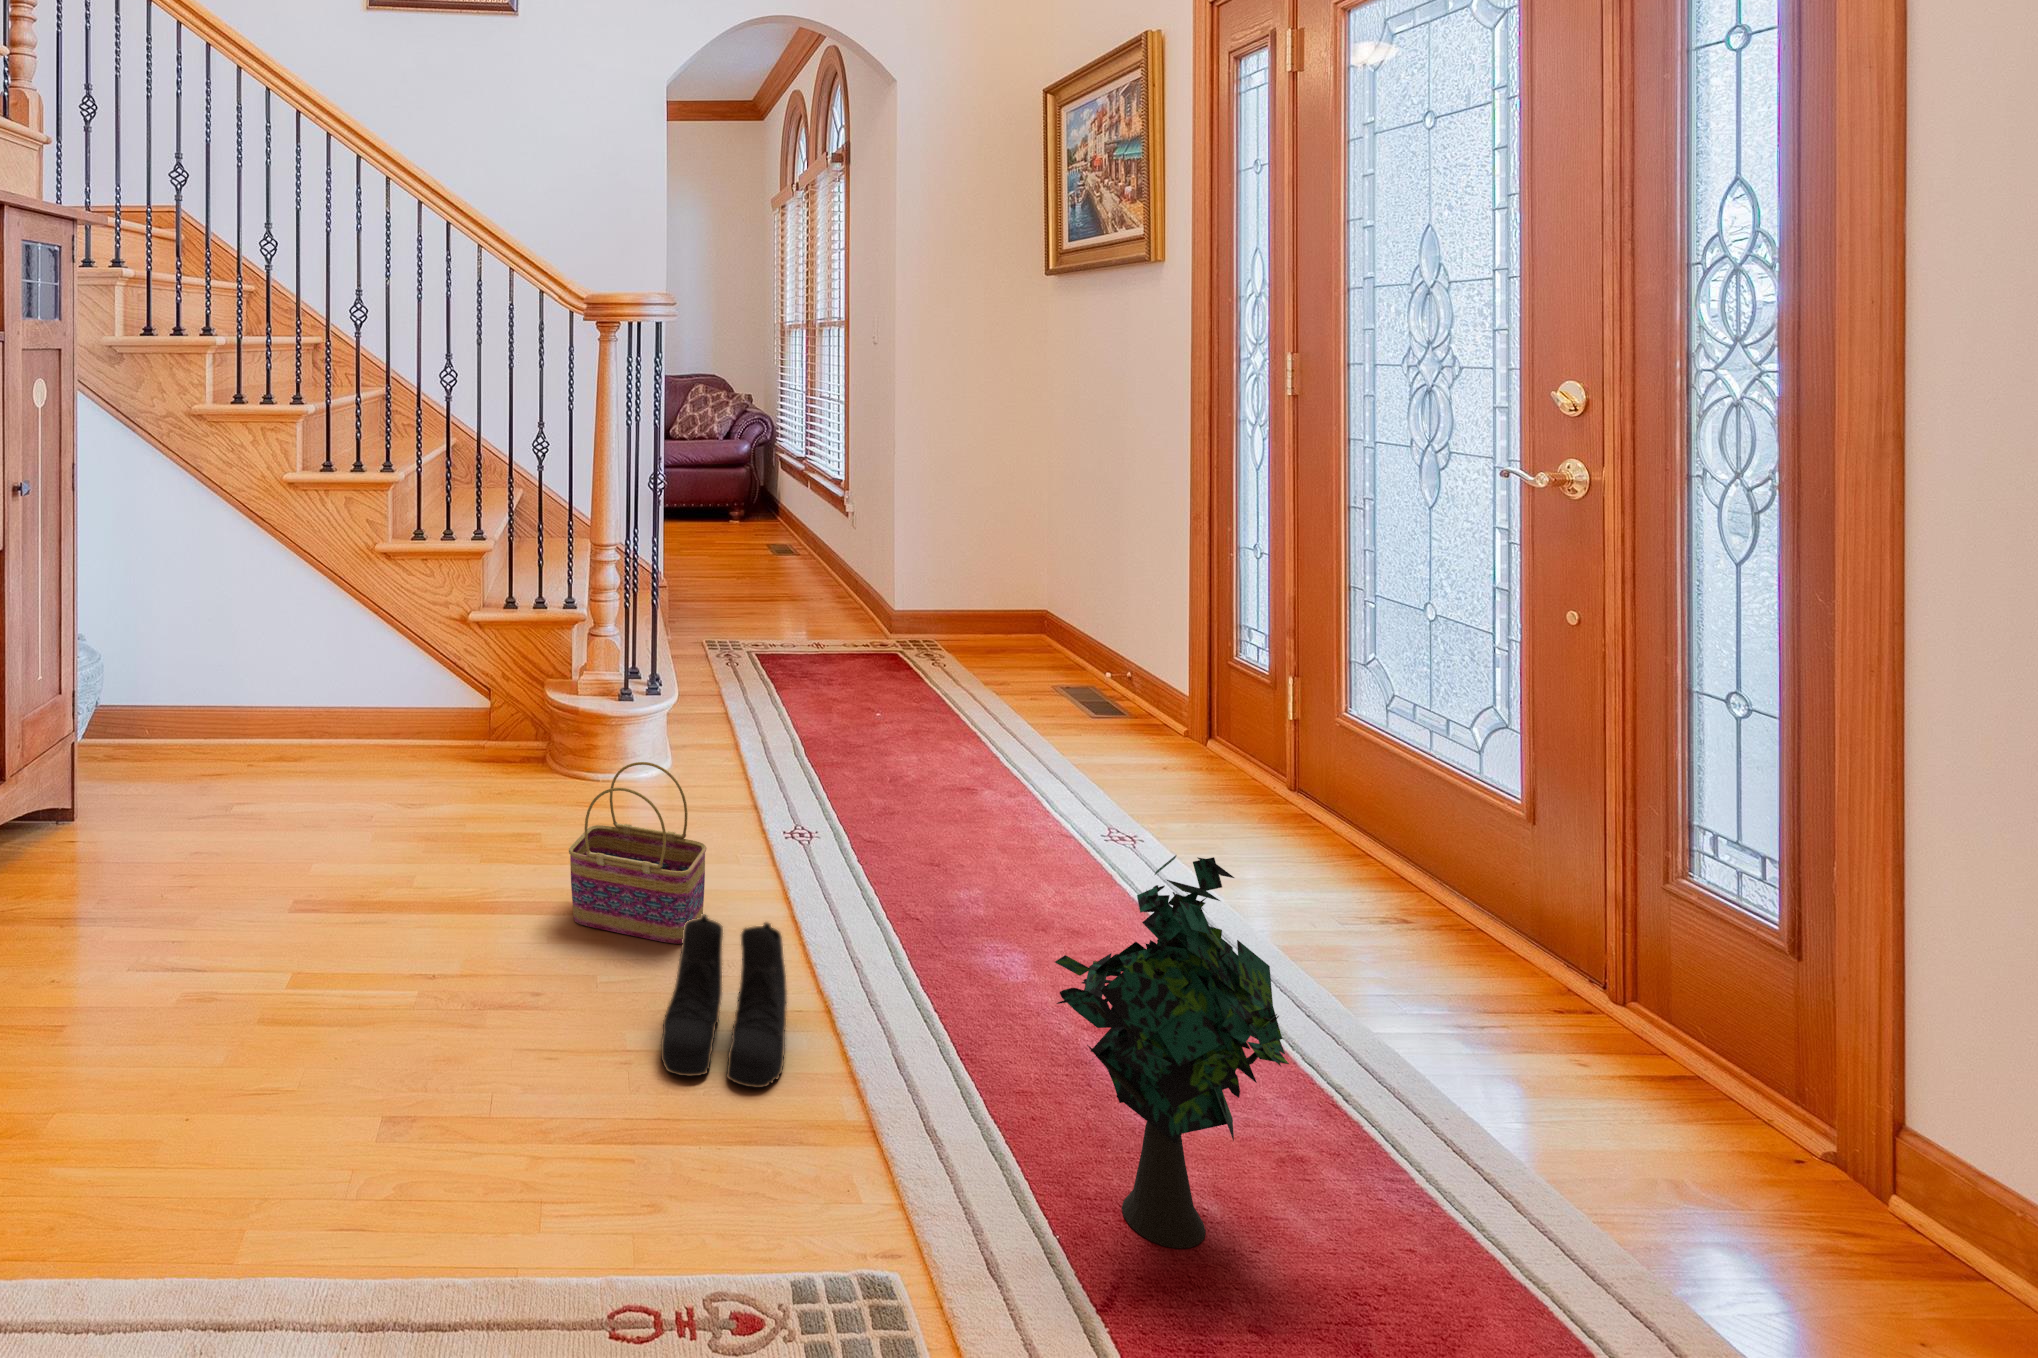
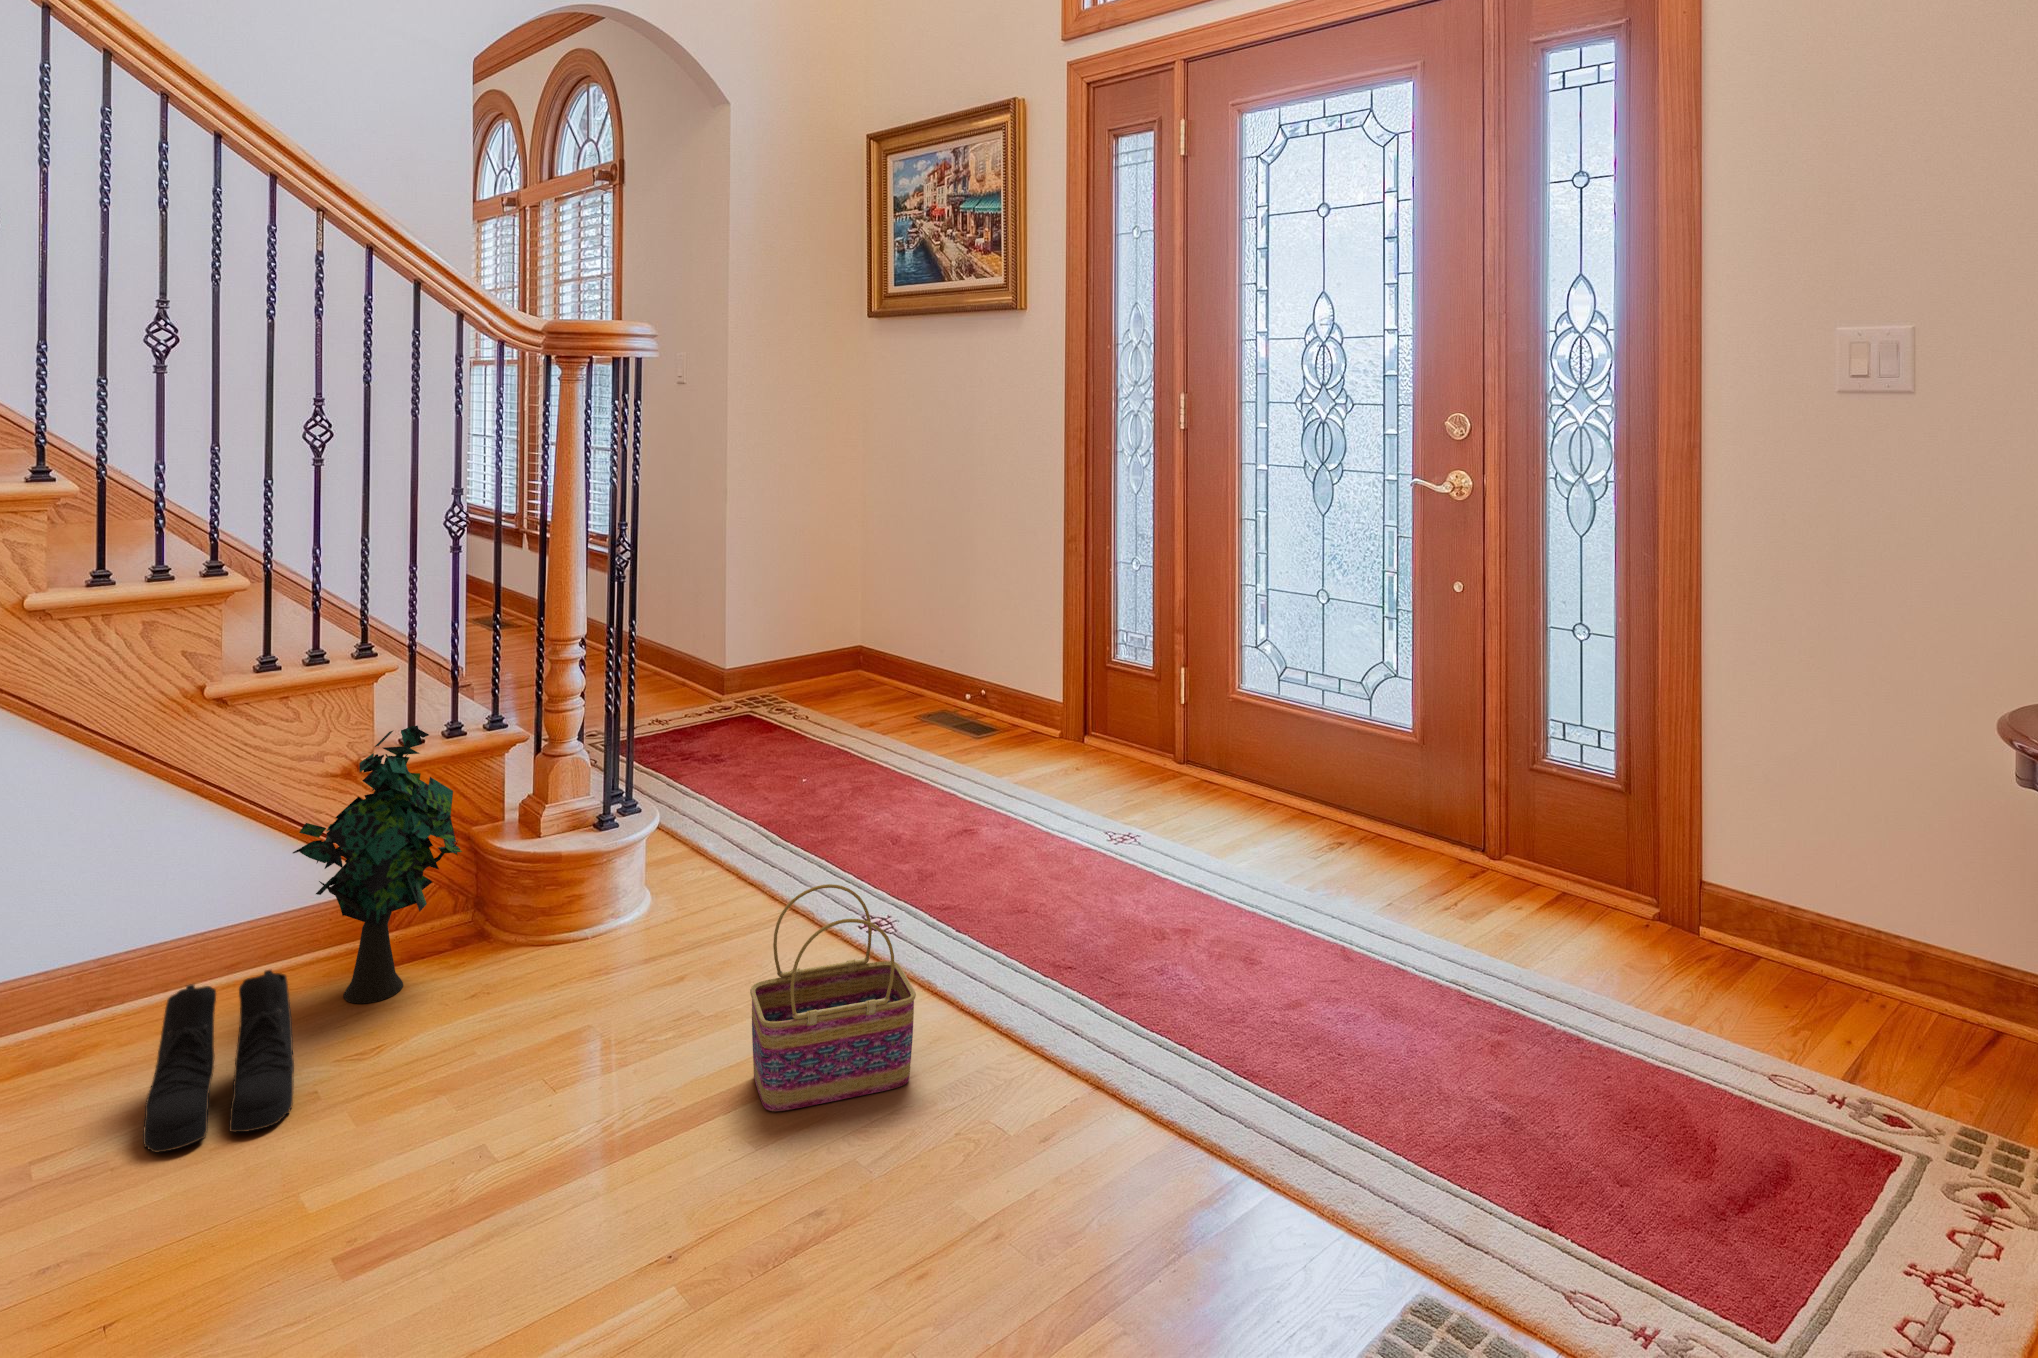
decorative plant: present [1055,855,1289,1248] -> present [293,726,462,1004]
boots: present [661,915,787,1088] -> present [143,970,294,1152]

